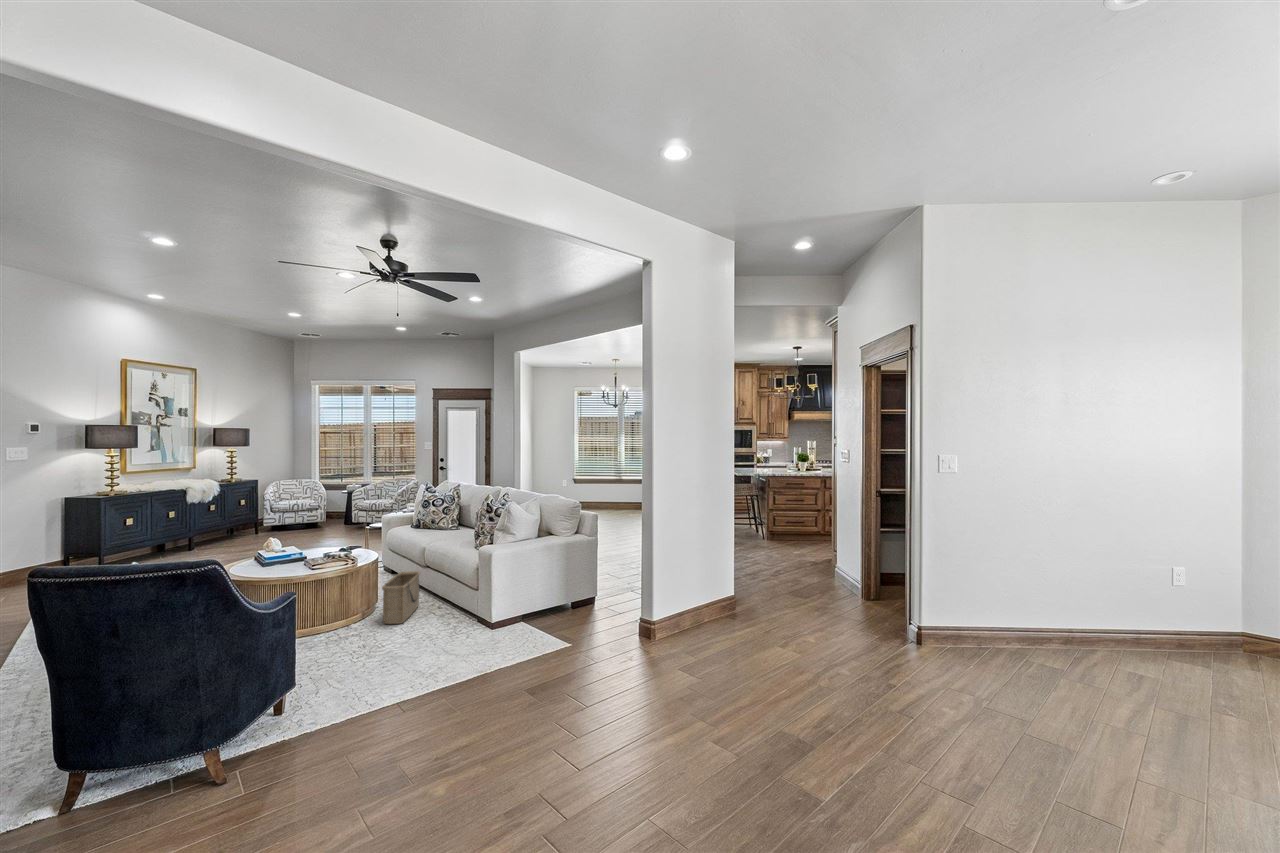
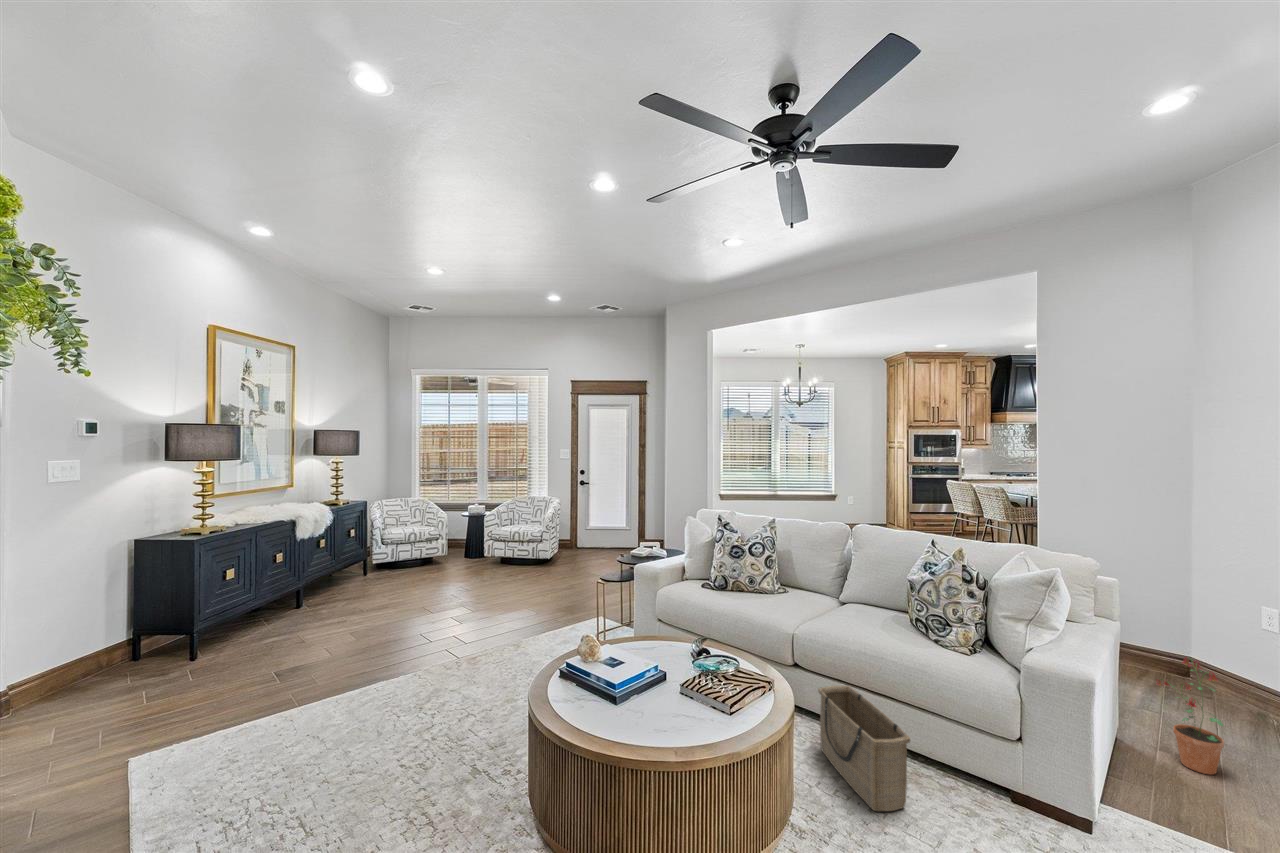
potted plant: none [586,555,609,618] -> present [1157,657,1224,775]

